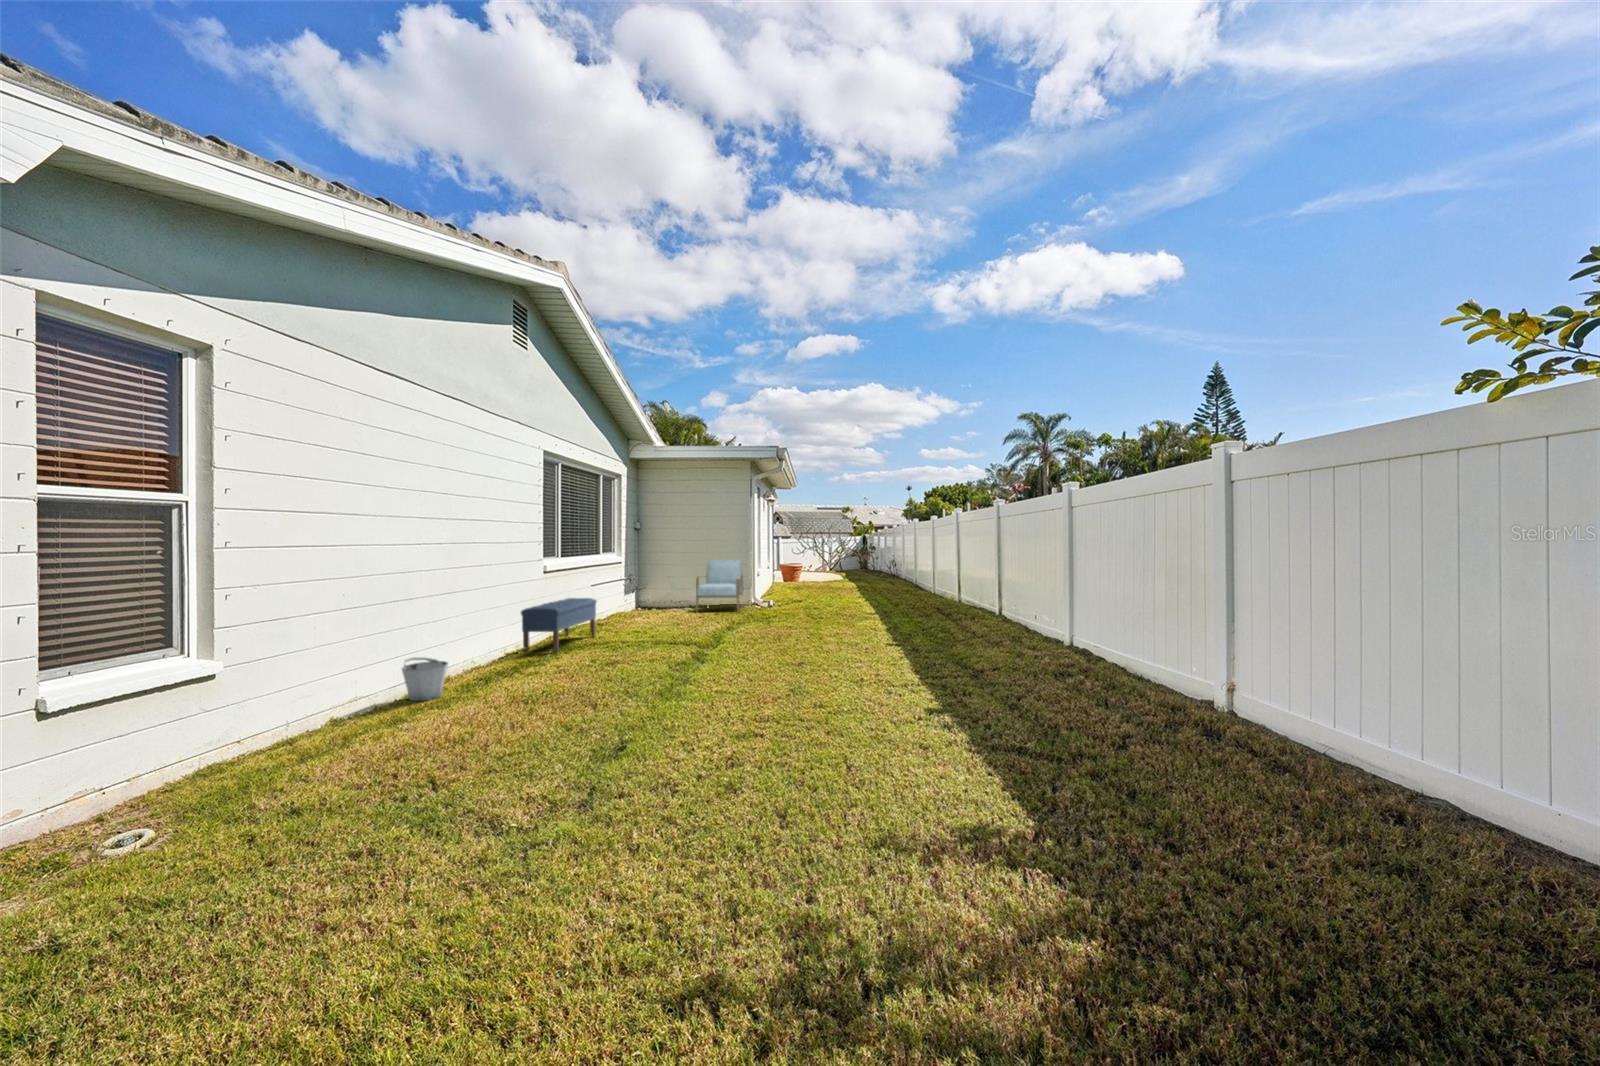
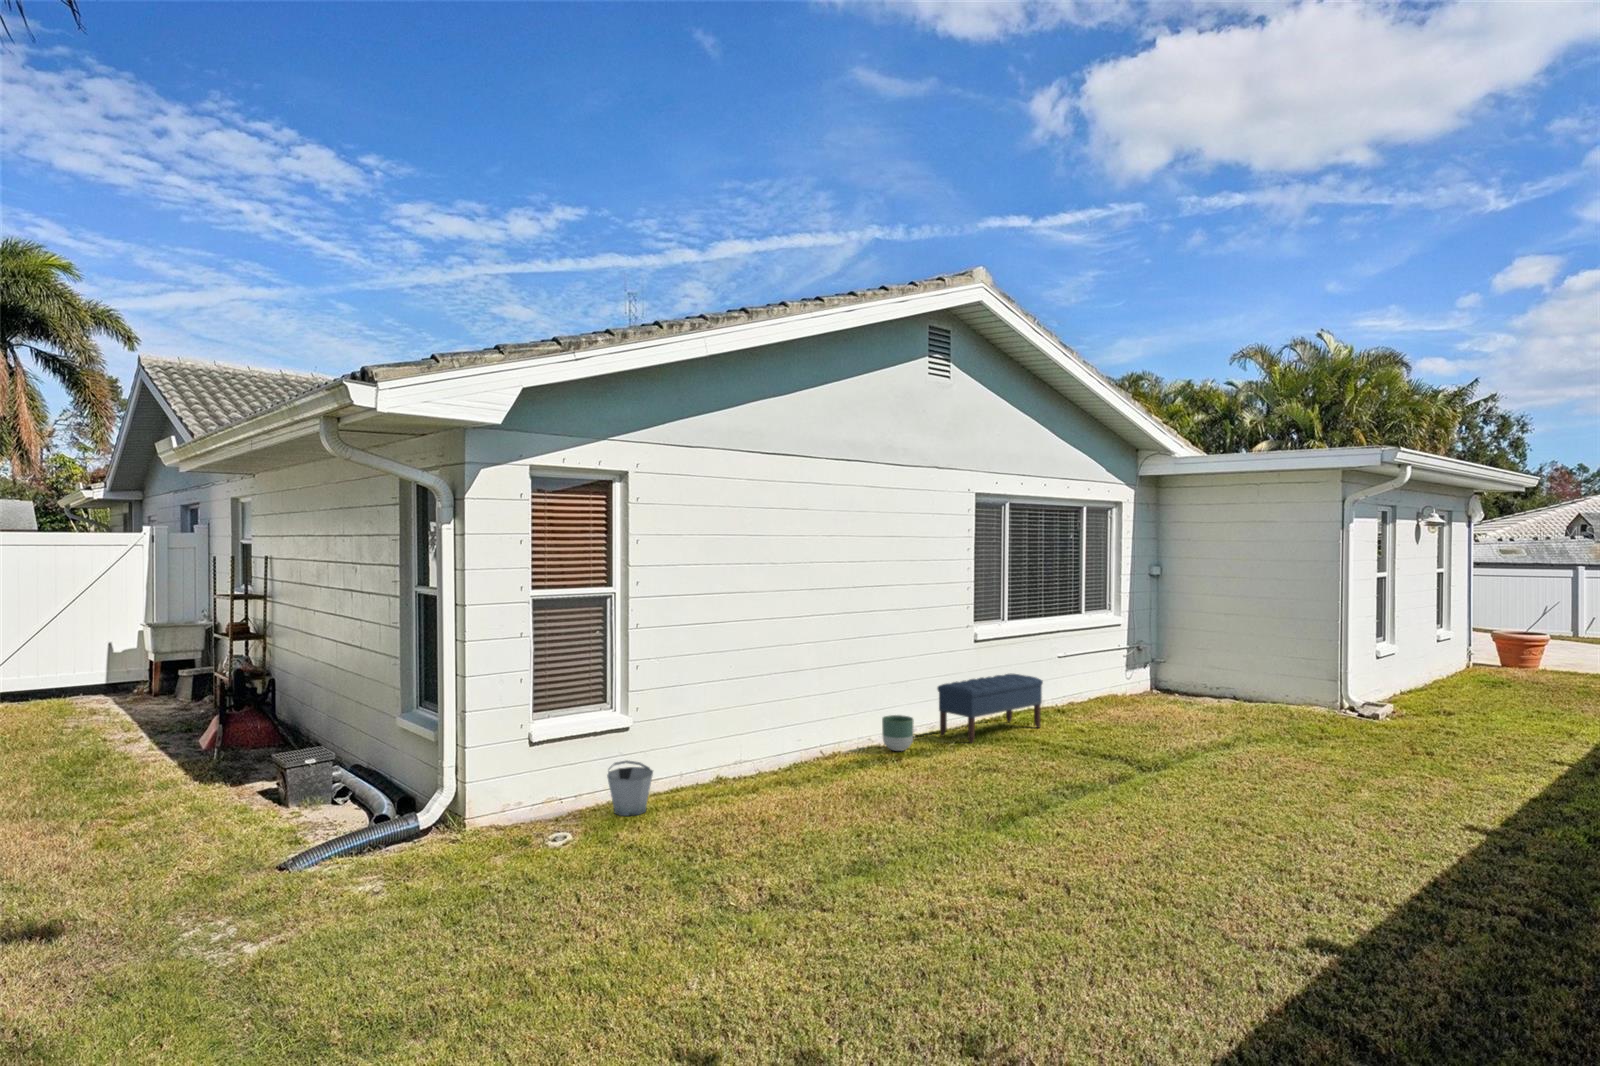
chair: present [696,559,744,612] -> none [1227,629,1326,722]
planter: none [483,637,515,668] -> present [882,715,914,751]
bucket: present [402,658,448,701] -> present [607,761,653,816]

